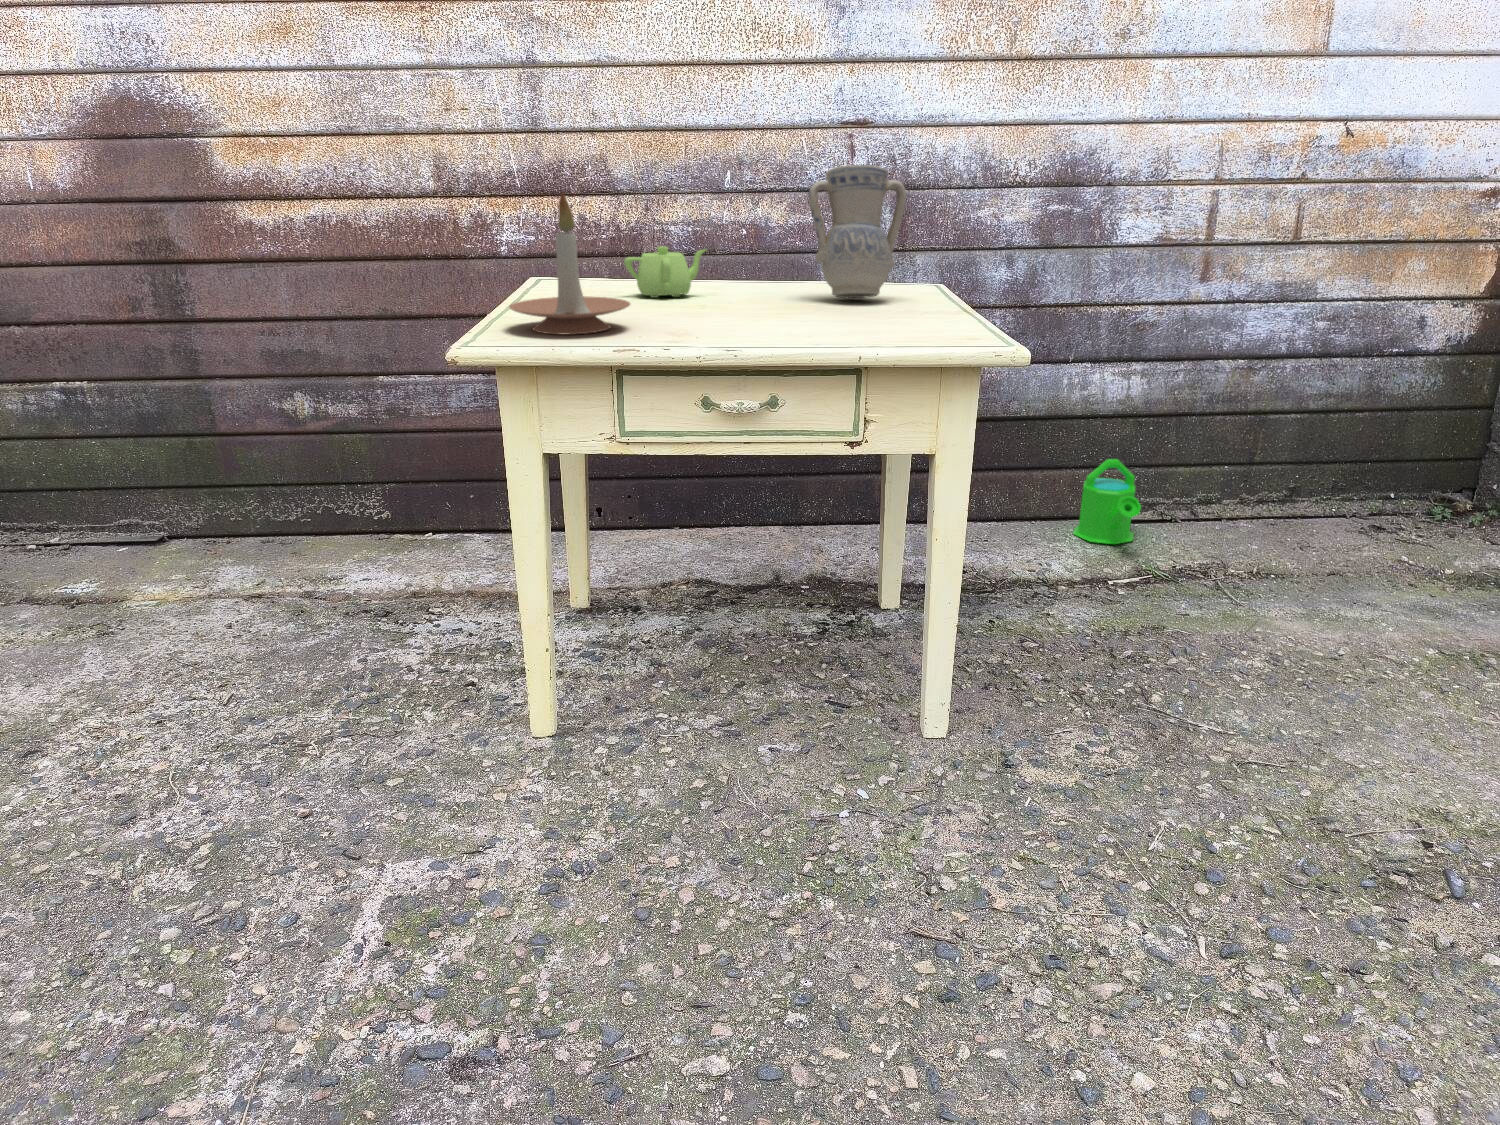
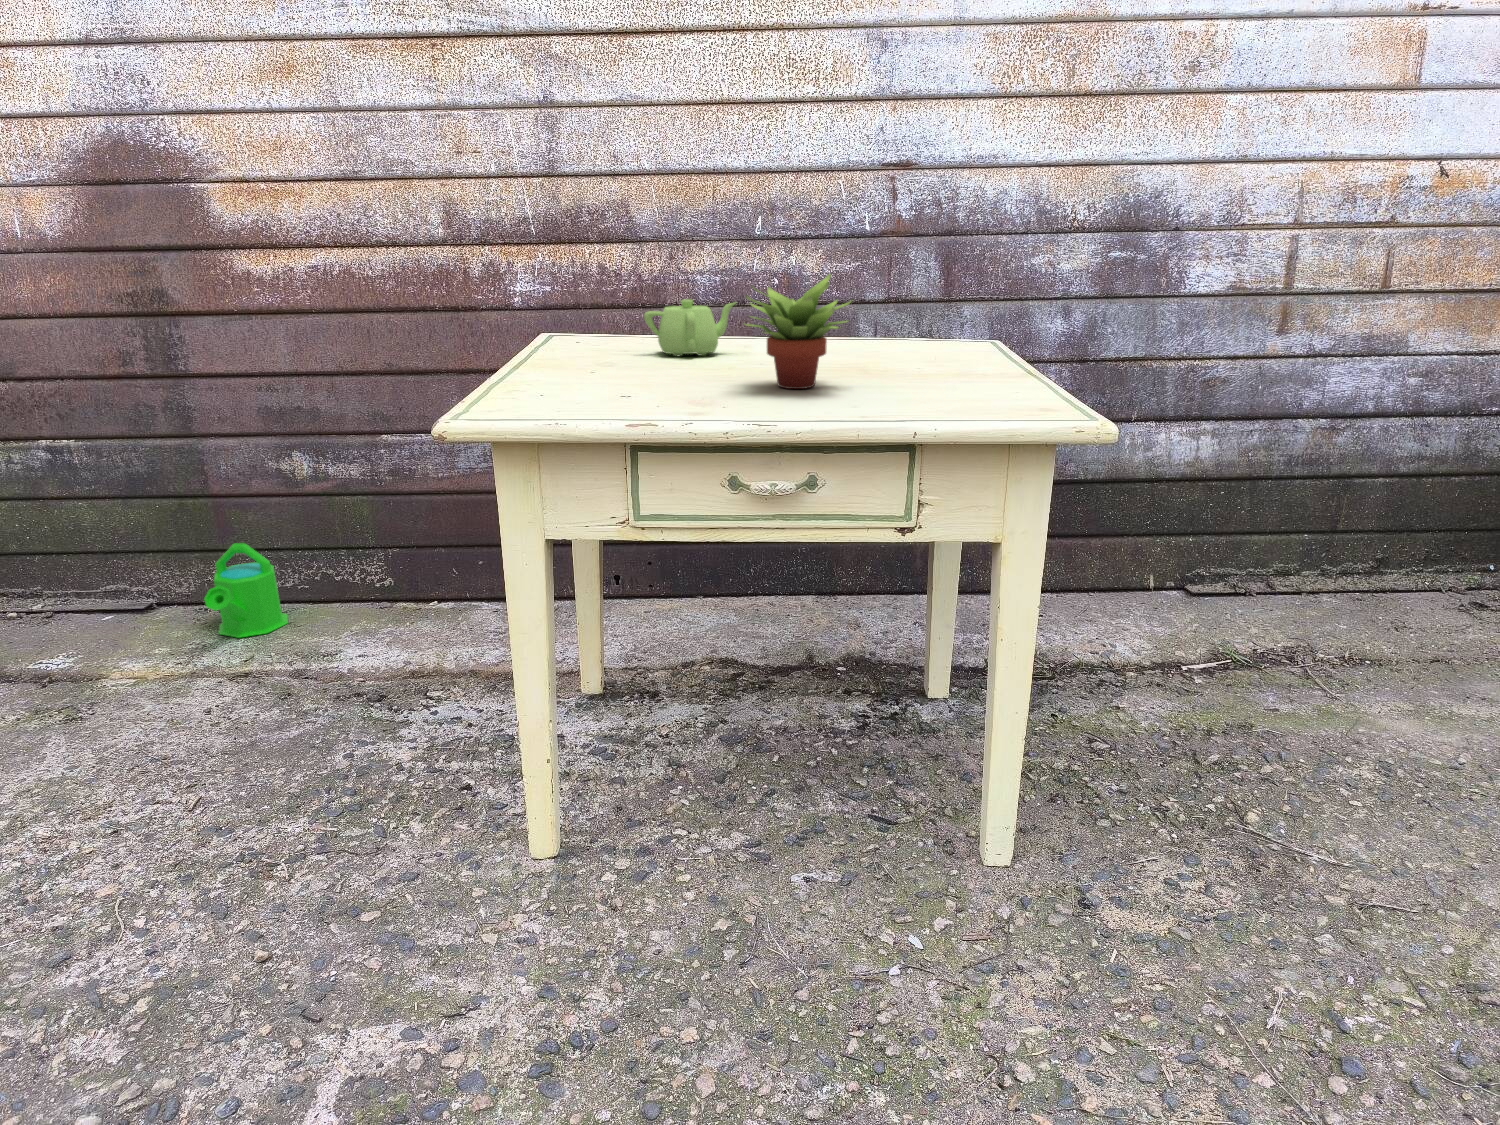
vase: present [809,165,906,298] -> none [851,208,961,357]
candle holder: present [509,192,630,335] -> none [506,239,647,404]
succulent plant: none [713,222,808,323] -> present [745,273,852,389]
watering can: present [1074,459,1141,544] -> present [204,543,288,638]

